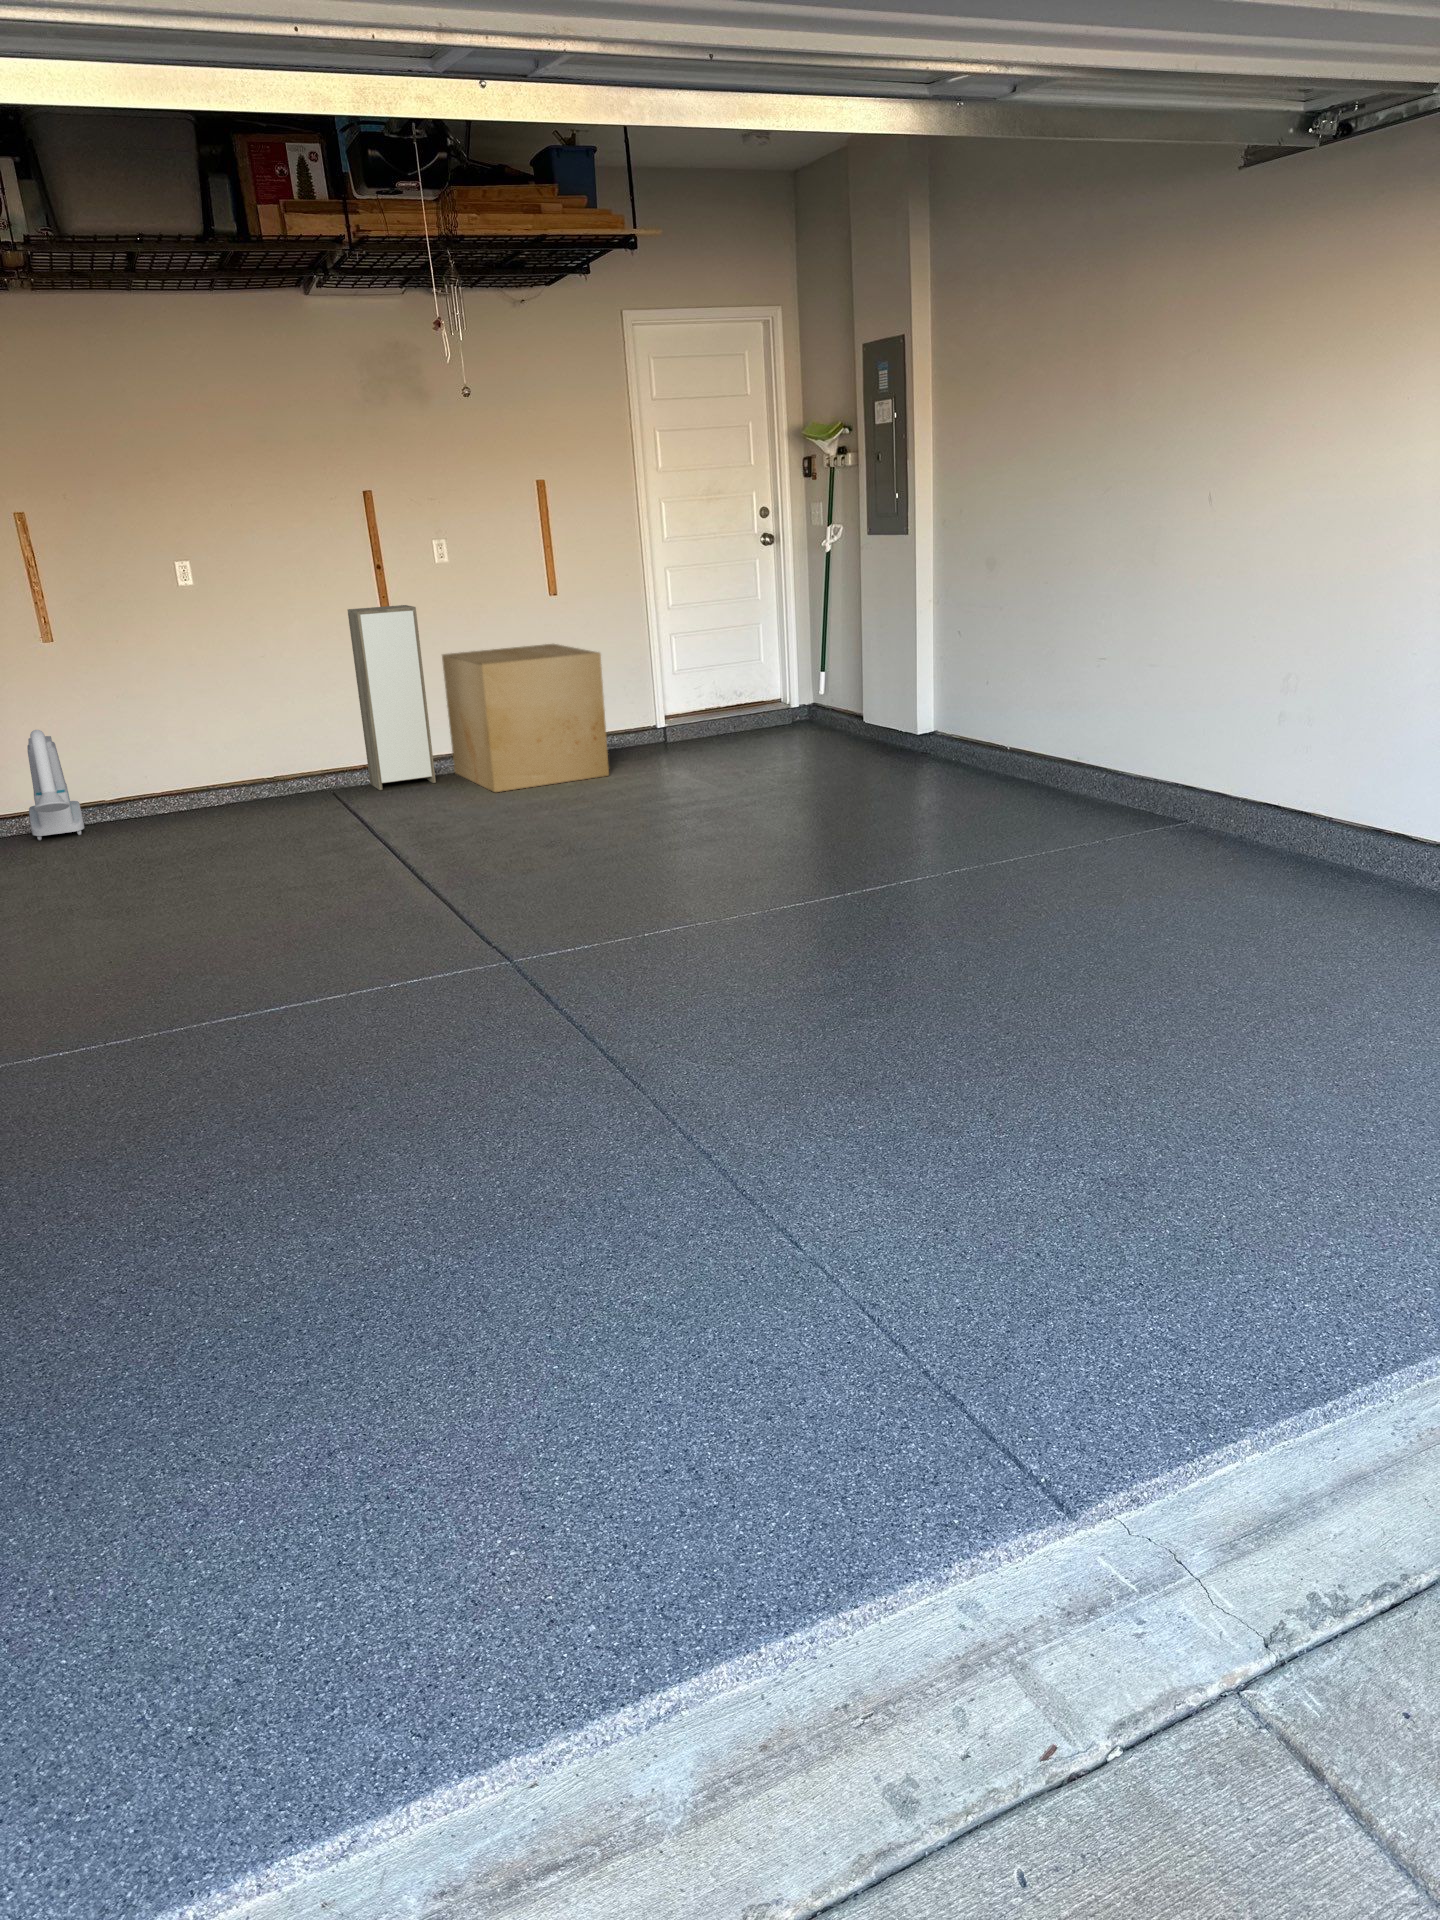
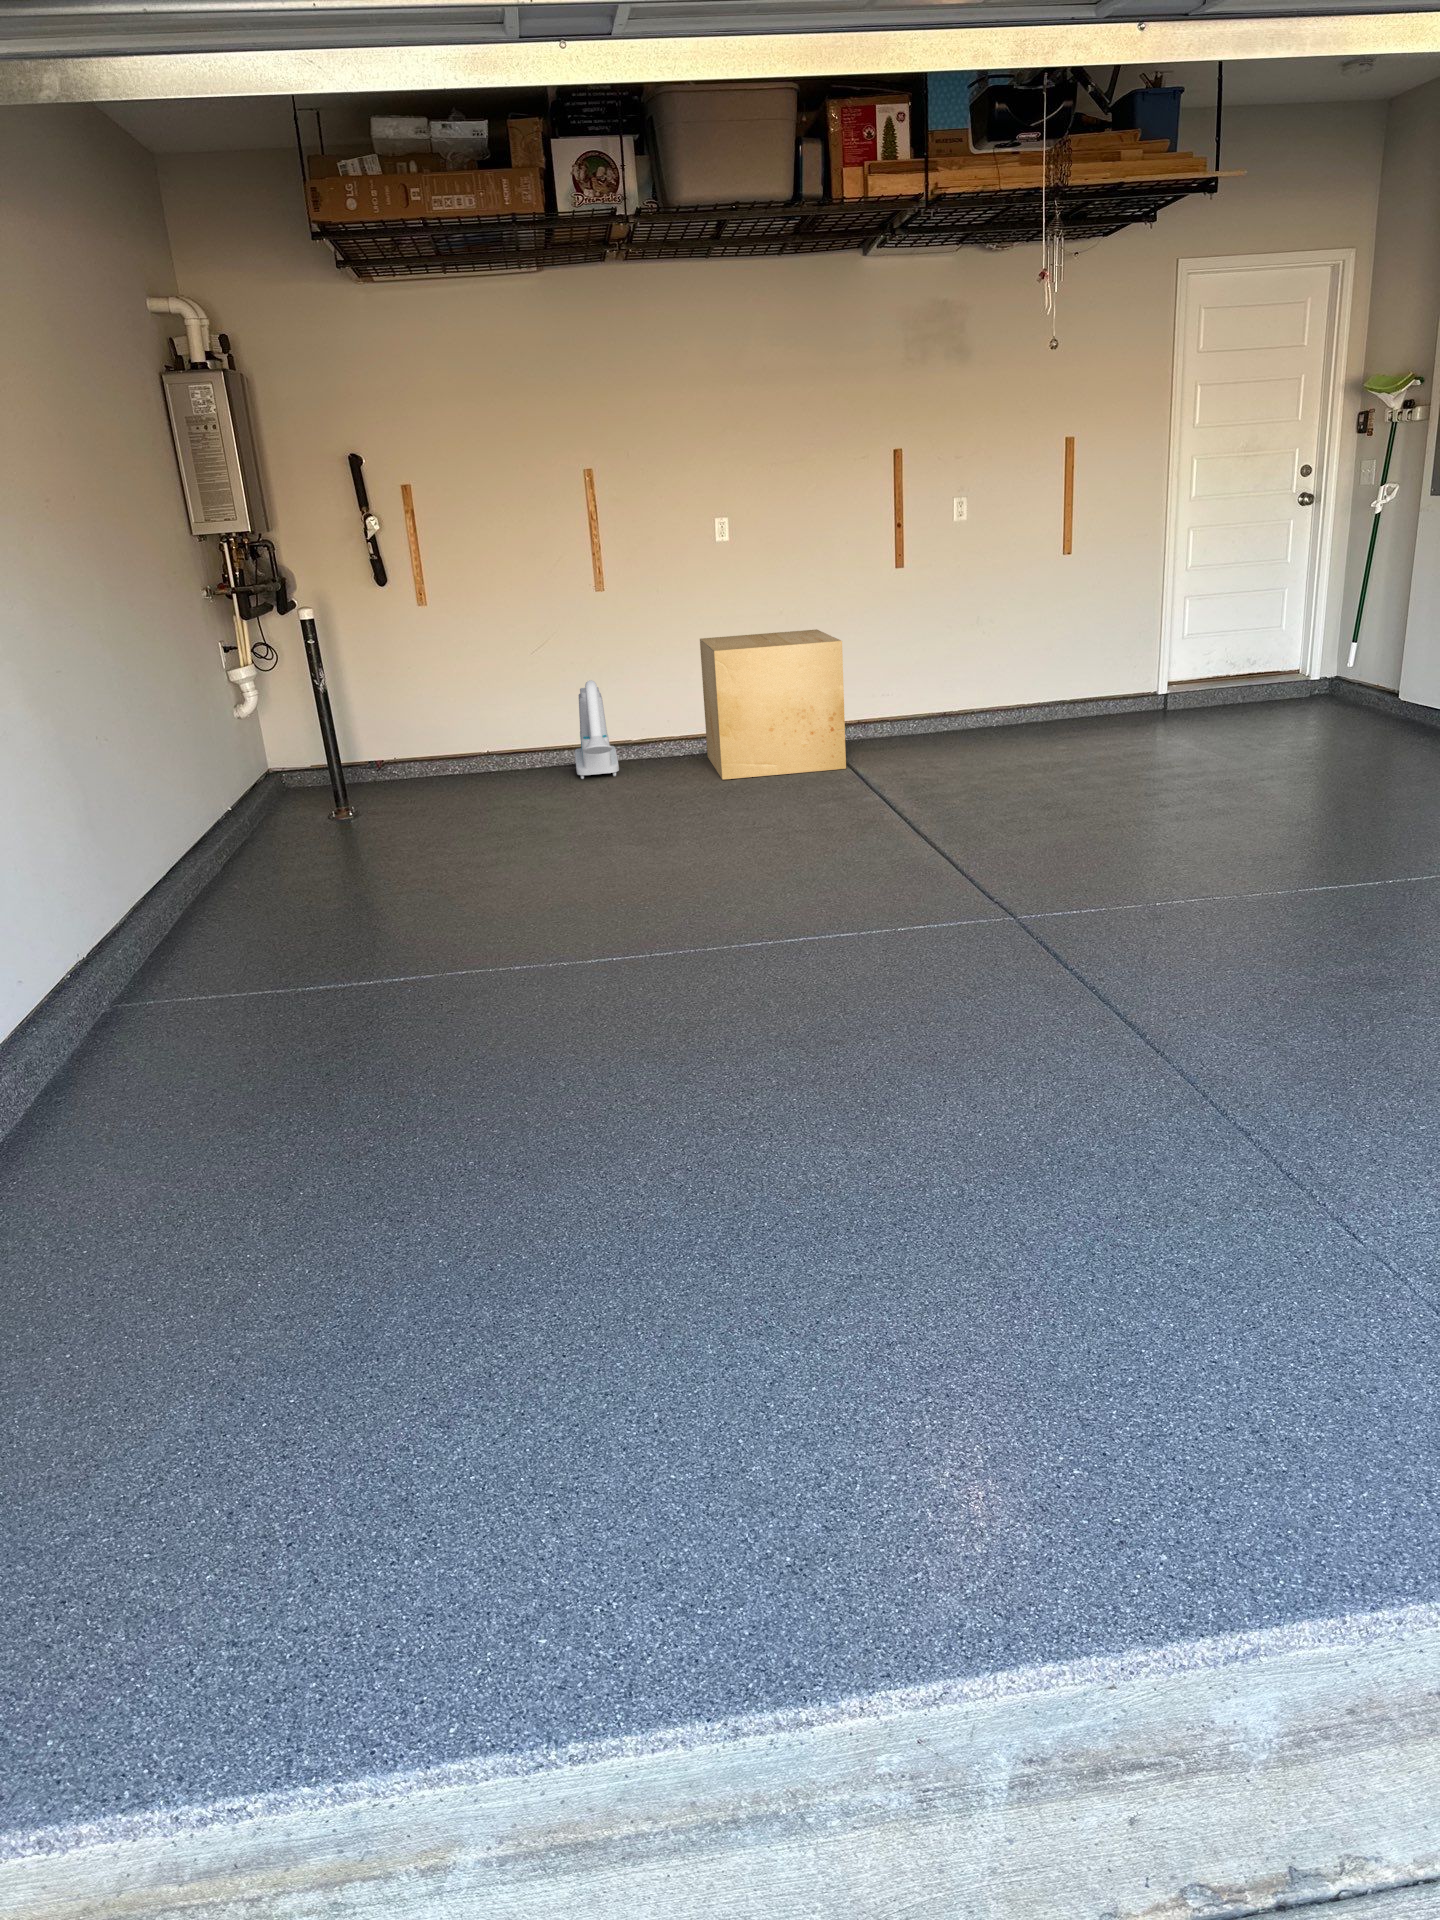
storage cabinet: present [348,605,436,790] -> none [863,570,930,748]
cardboard box: present [442,644,609,792] -> present [700,629,846,780]

